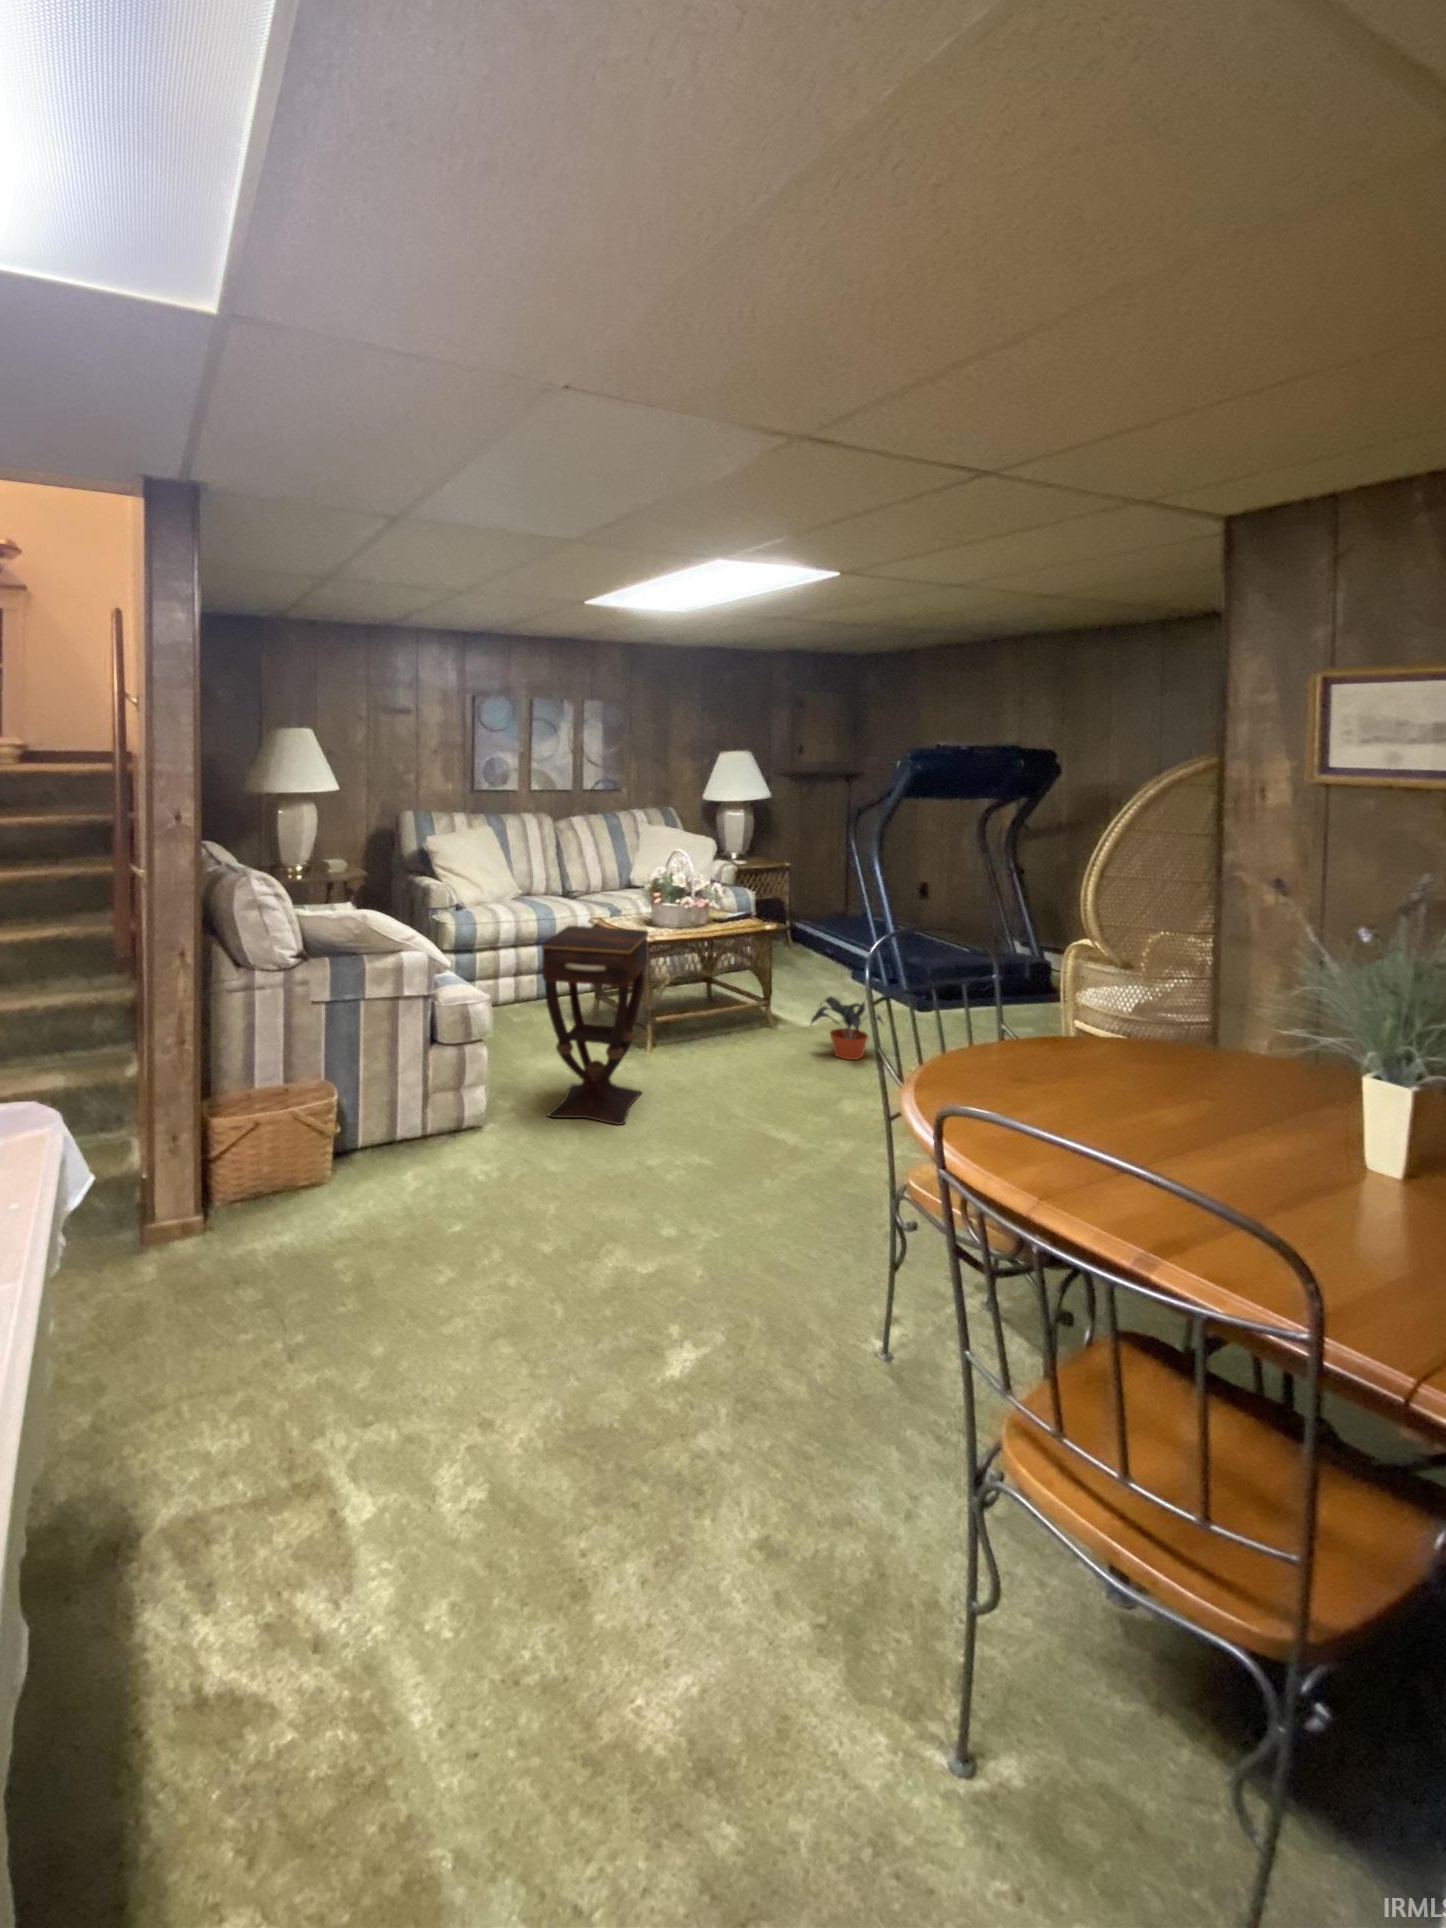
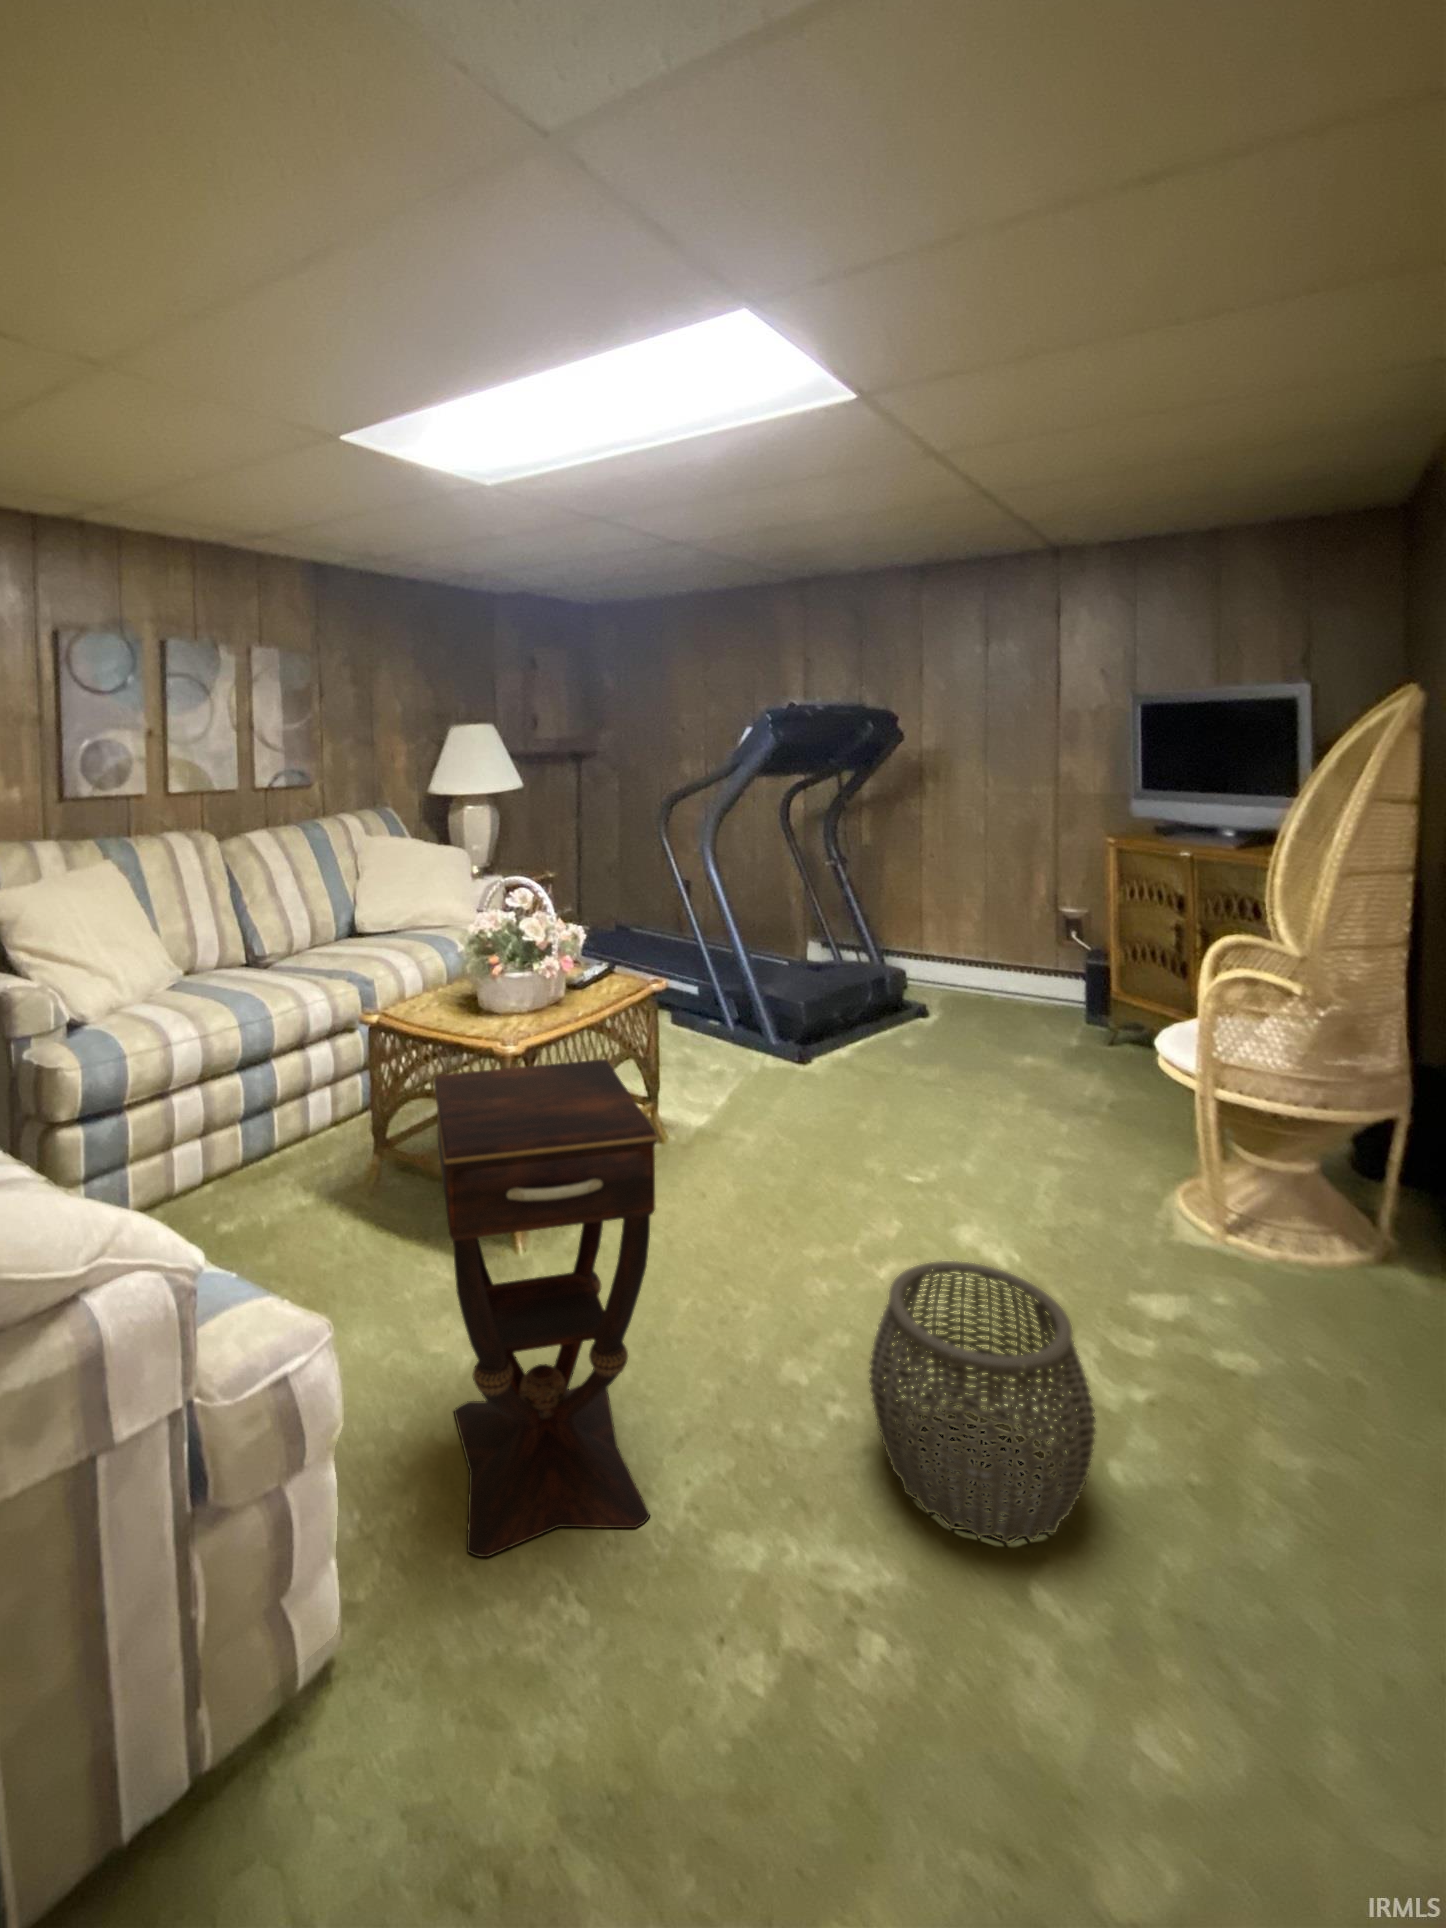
potted plant: present [811,997,882,1060] -> none [770,1086,888,1193]
woven basket: none [729,1047,834,1164] -> present [869,1261,1096,1544]

